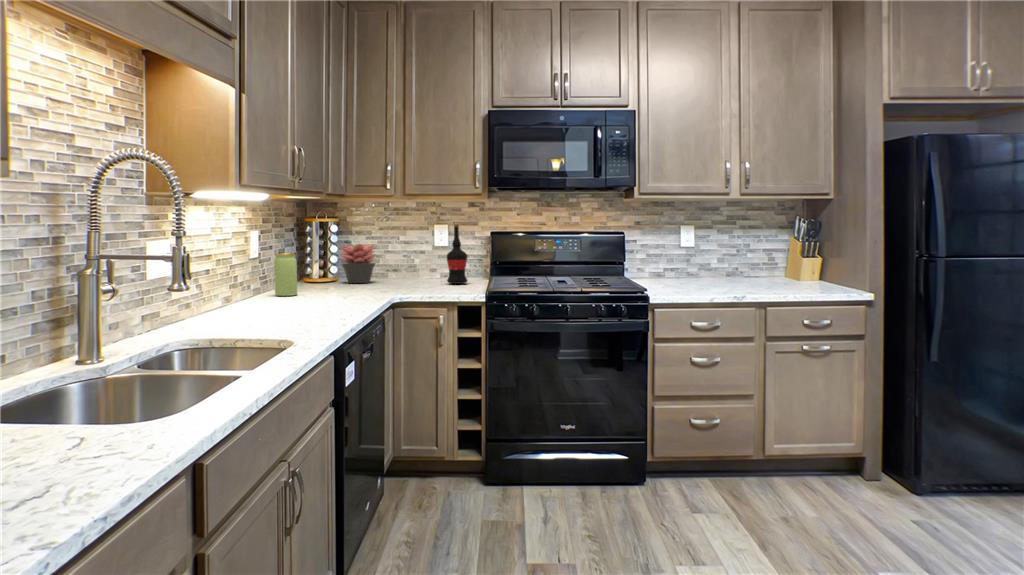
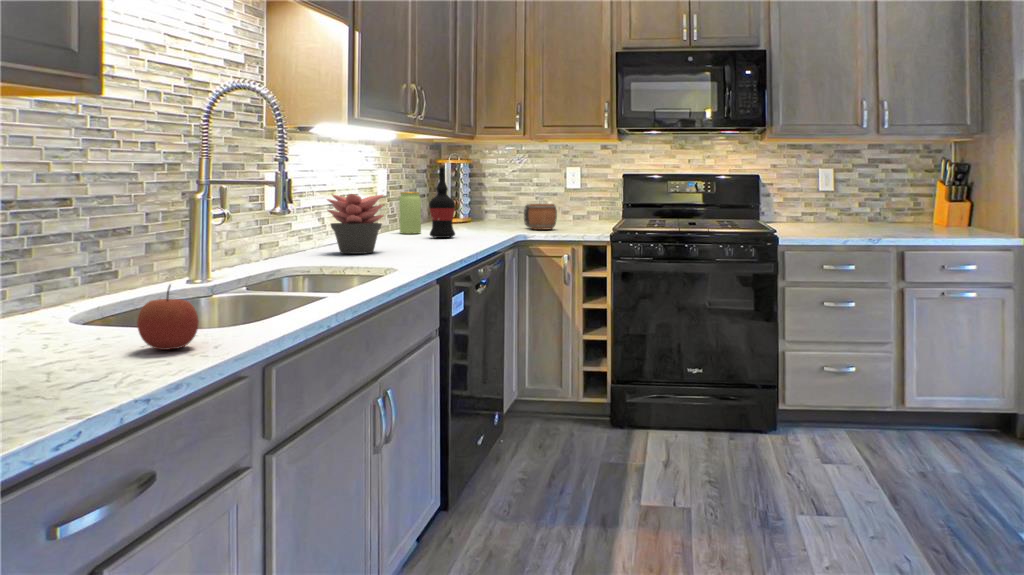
wine bottle: present [447,224,467,284] -> present [429,165,455,238]
succulent plant: present [341,244,375,283] -> present [327,194,384,254]
mug: none [397,262,431,288] -> present [523,204,557,229]
apple: none [77,382,146,456] -> present [137,285,199,350]

